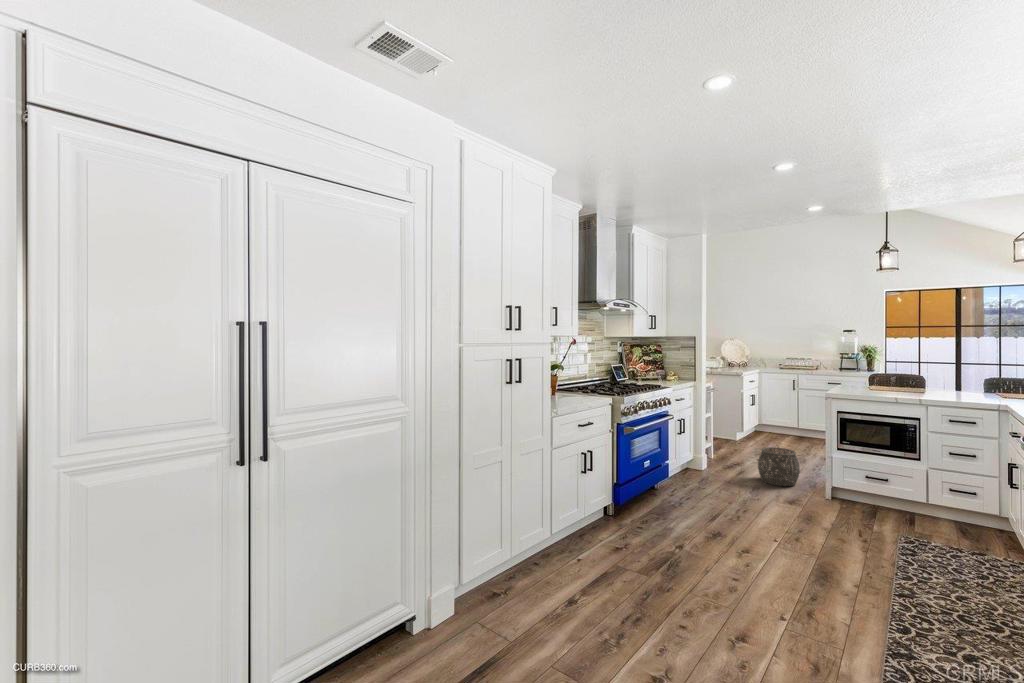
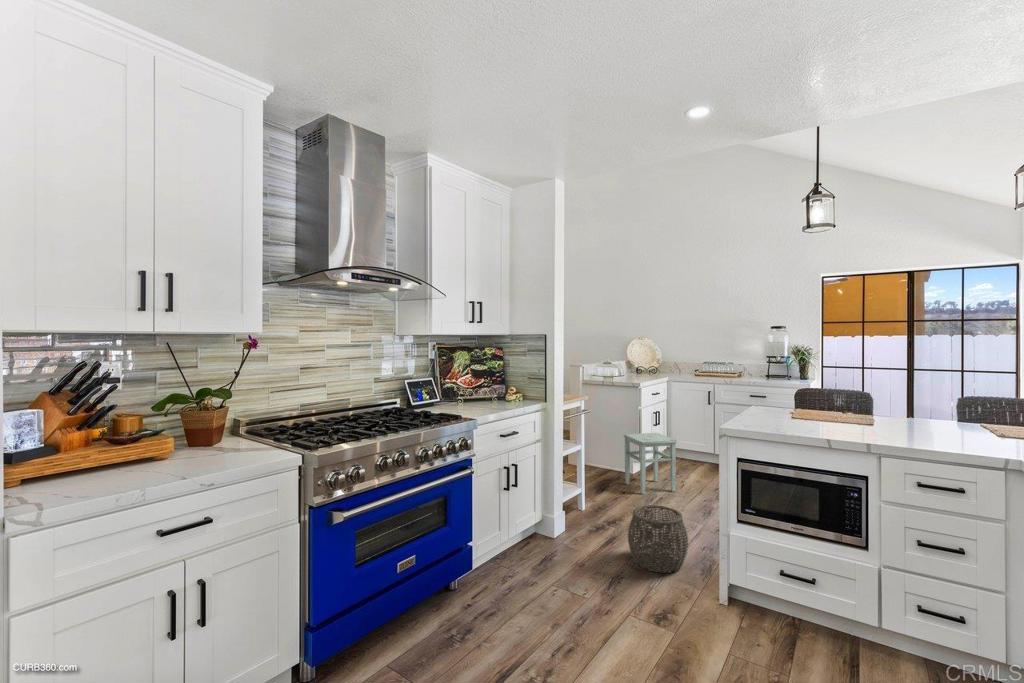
stool: none [733,409,775,451] -> present [624,433,677,494]

